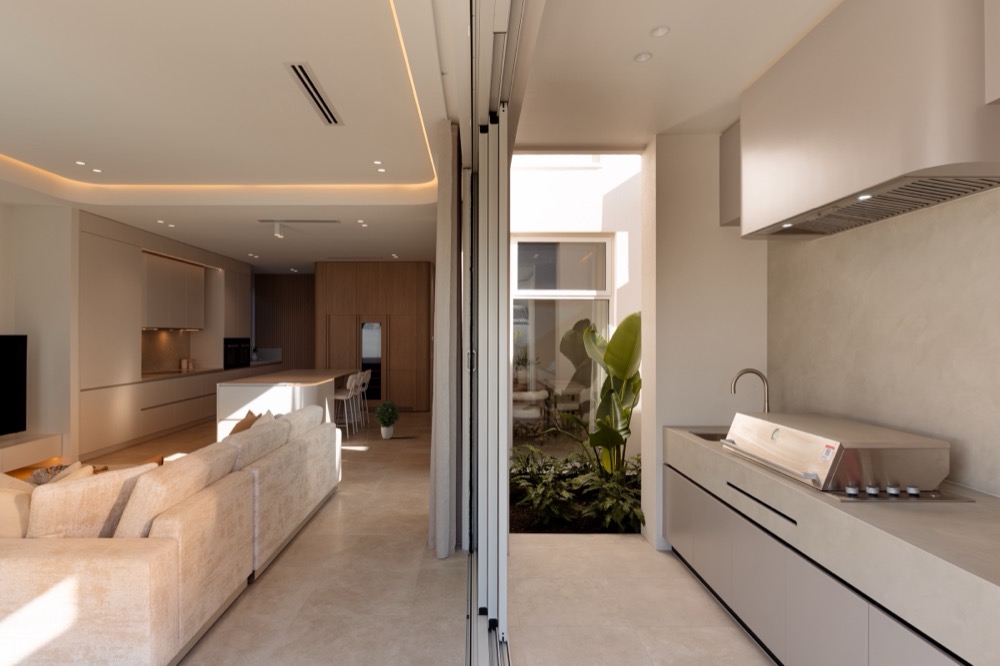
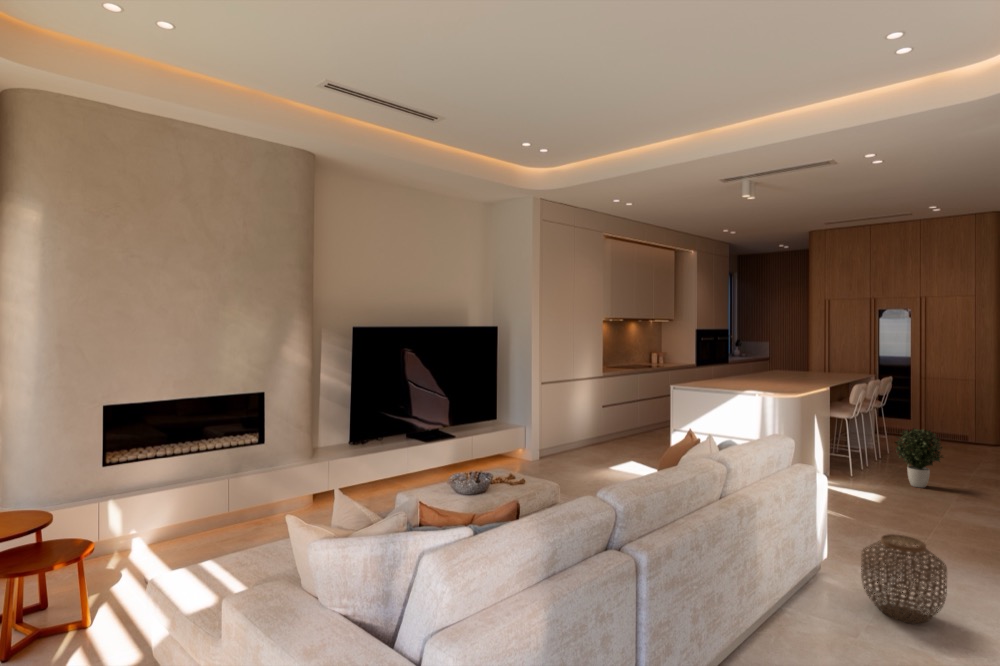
woven basket: none [361,454,402,500] -> present [861,534,947,623]

